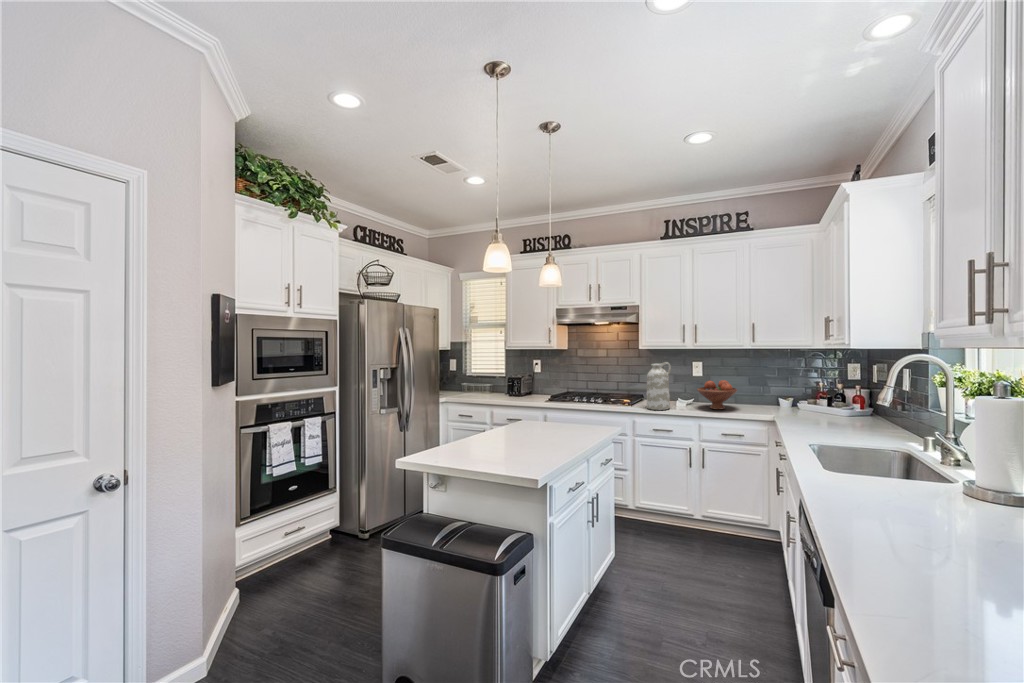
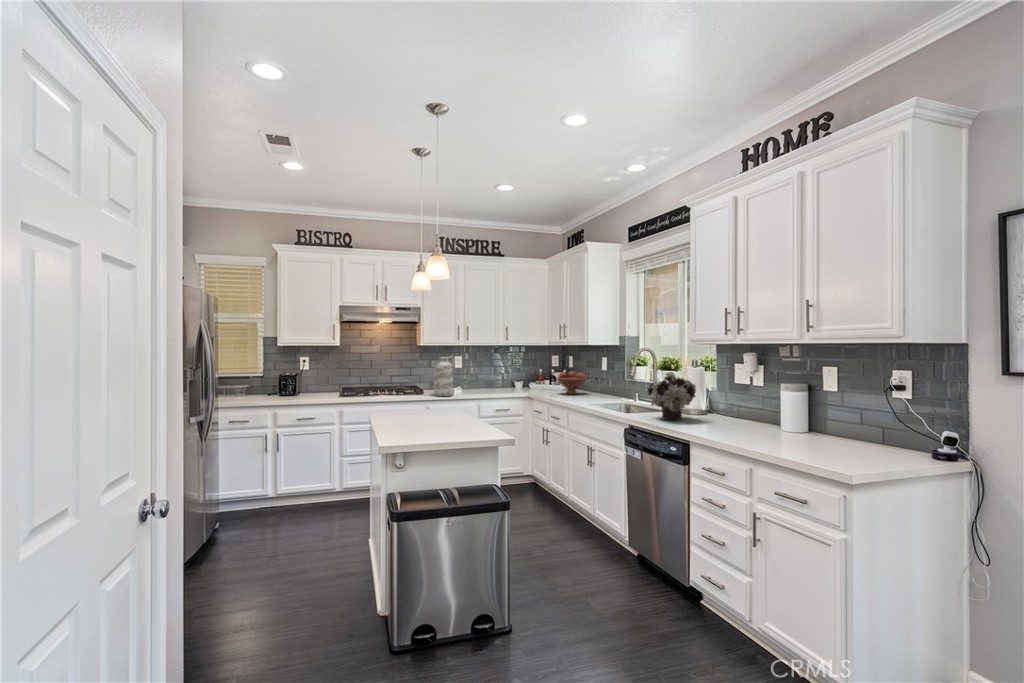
fruit bowl: present [697,380,737,410] -> present [557,371,586,394]
flower arrangement: none [853,417,955,514] -> present [647,372,696,420]

